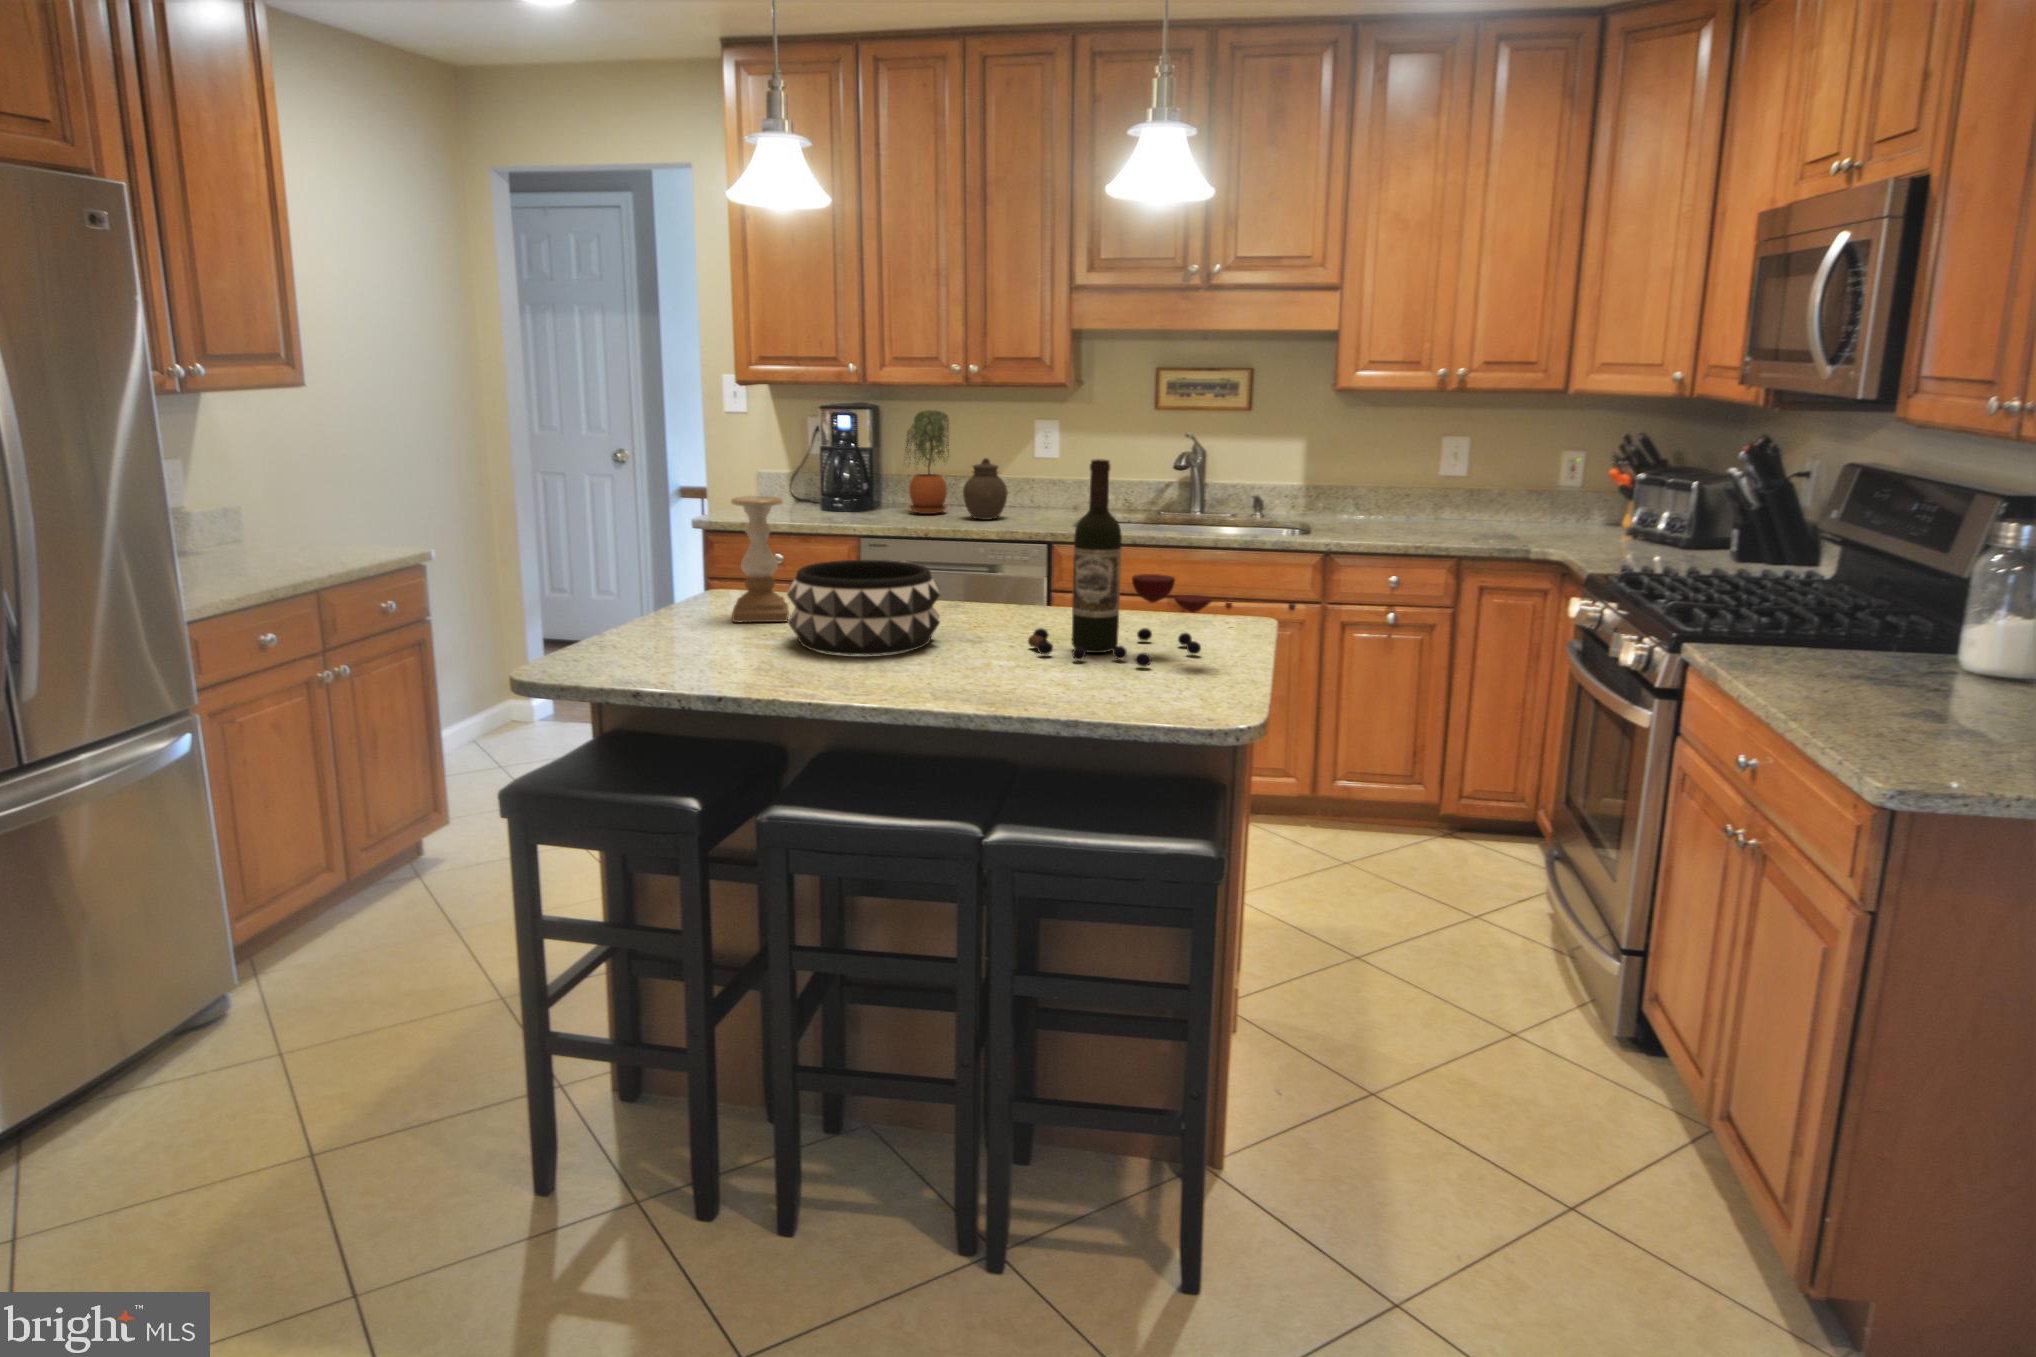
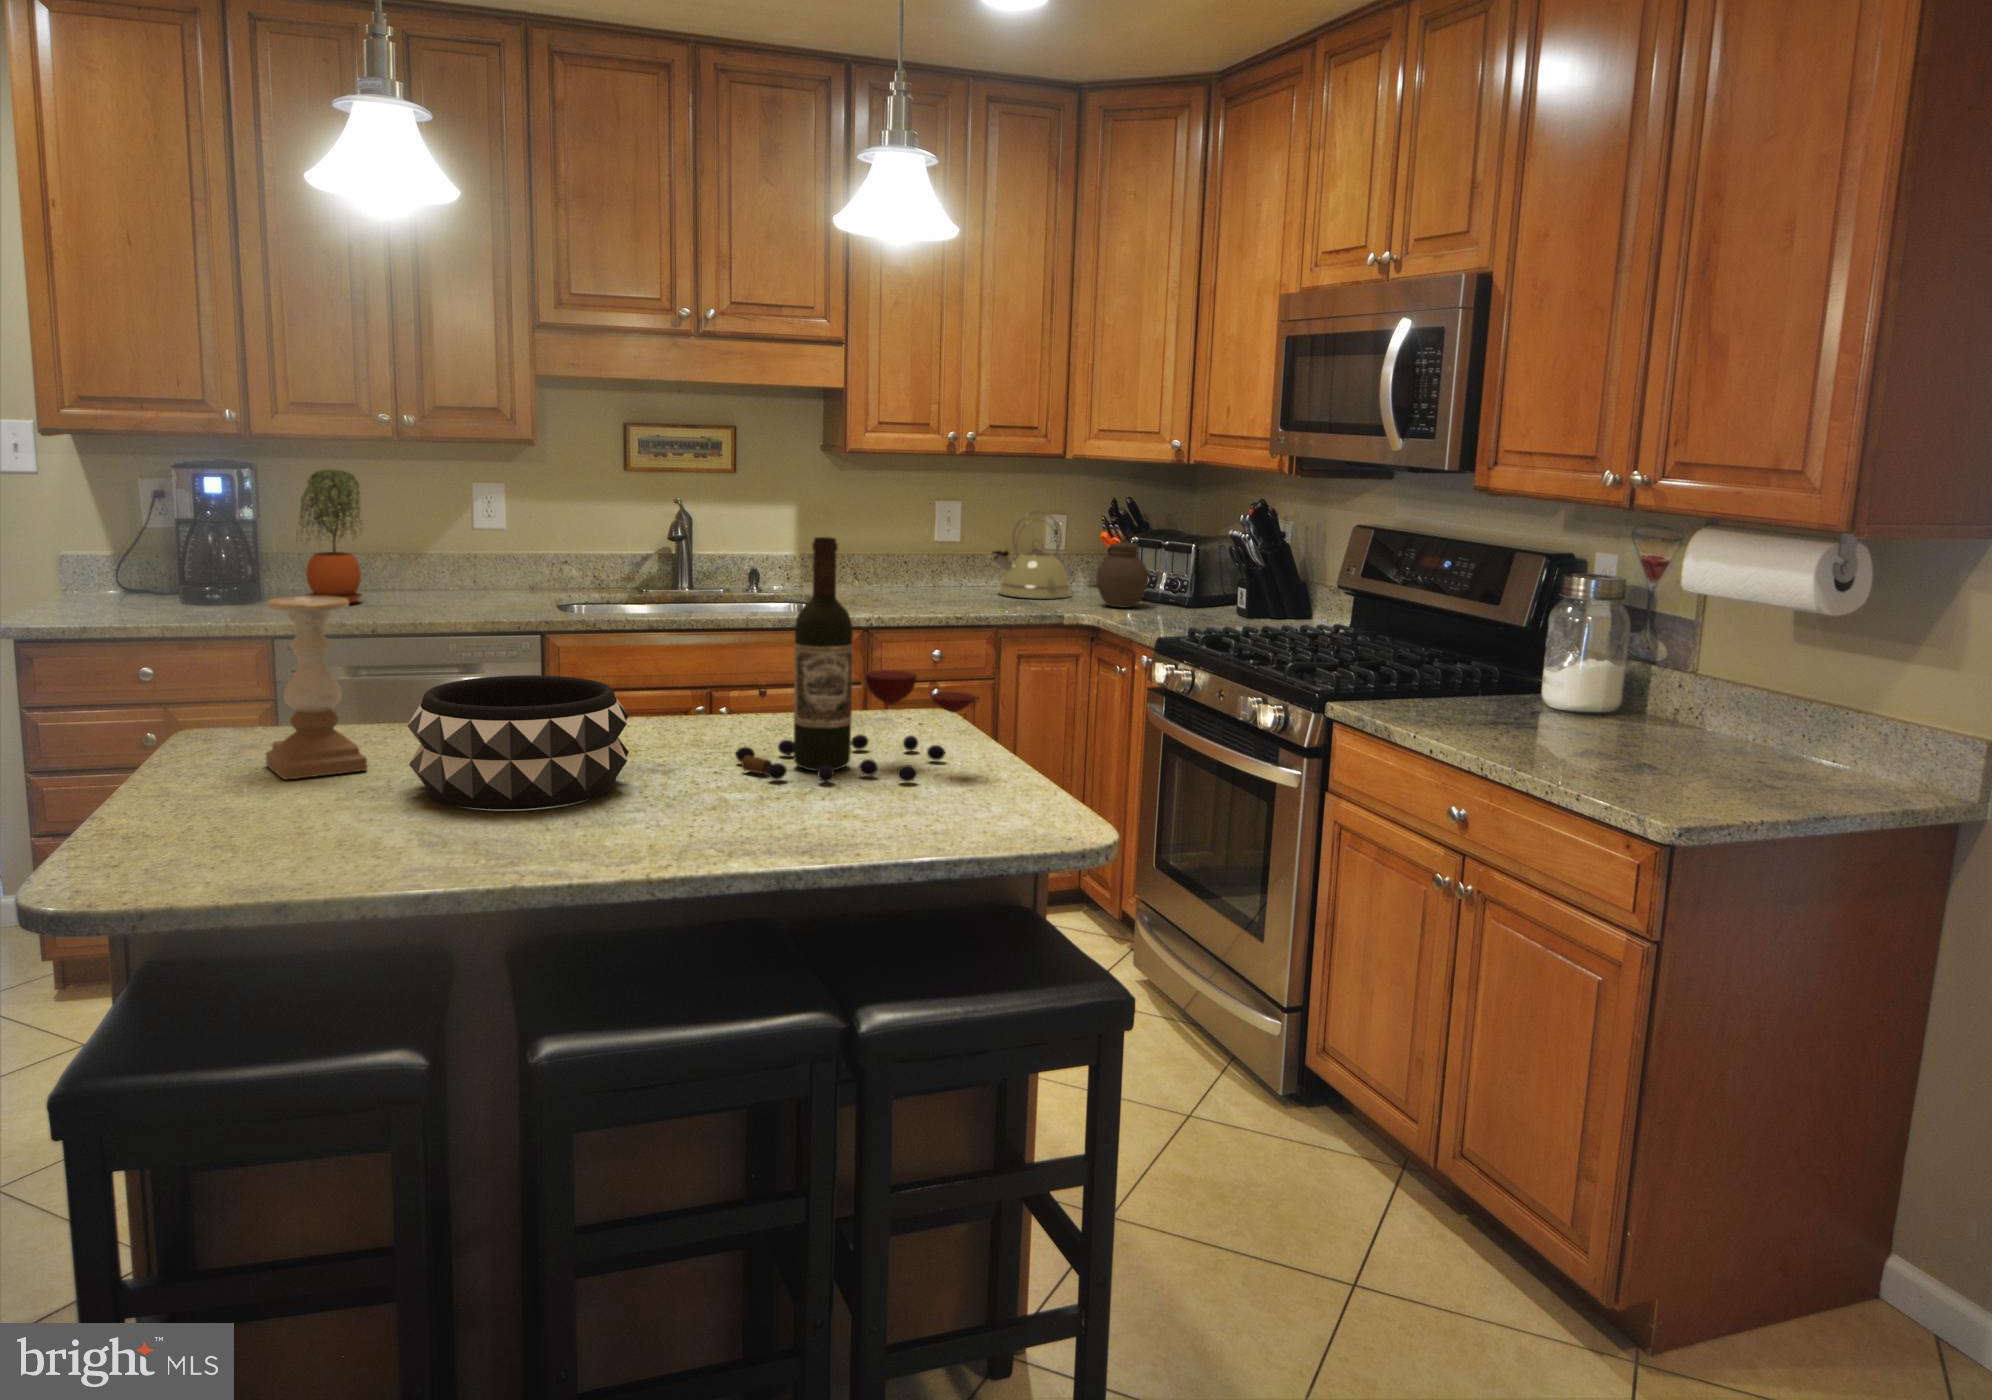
kettle: none [1475,447,1557,534] -> present [992,511,1071,599]
jar: present [963,458,1008,520] -> present [1096,536,1148,608]

